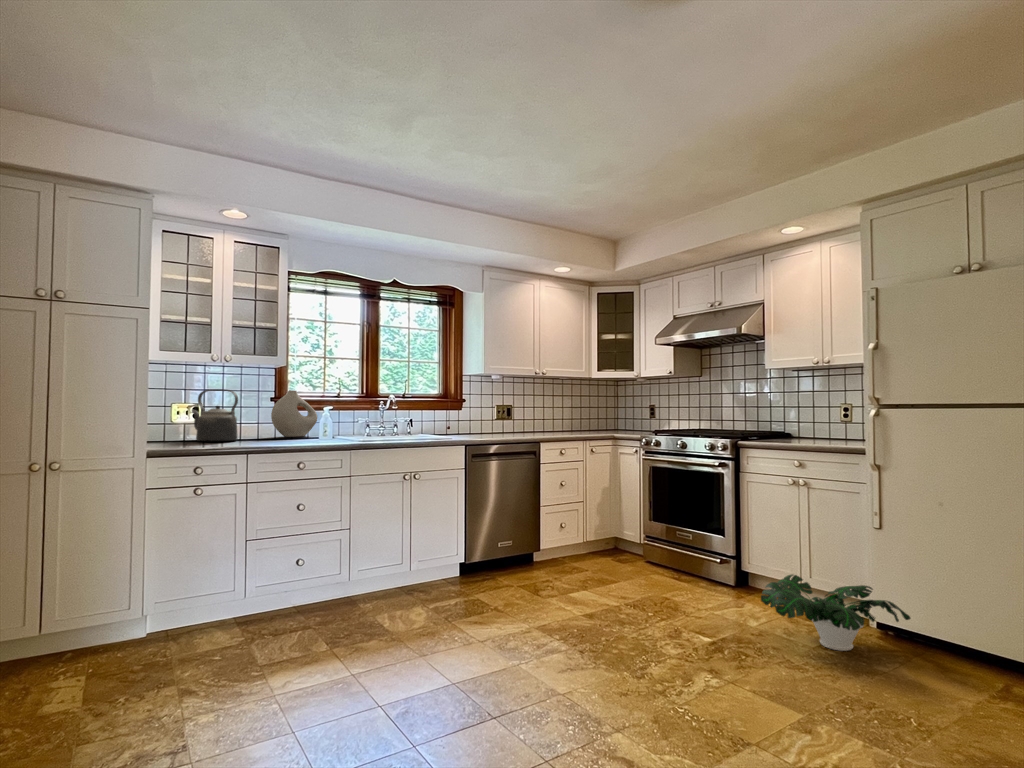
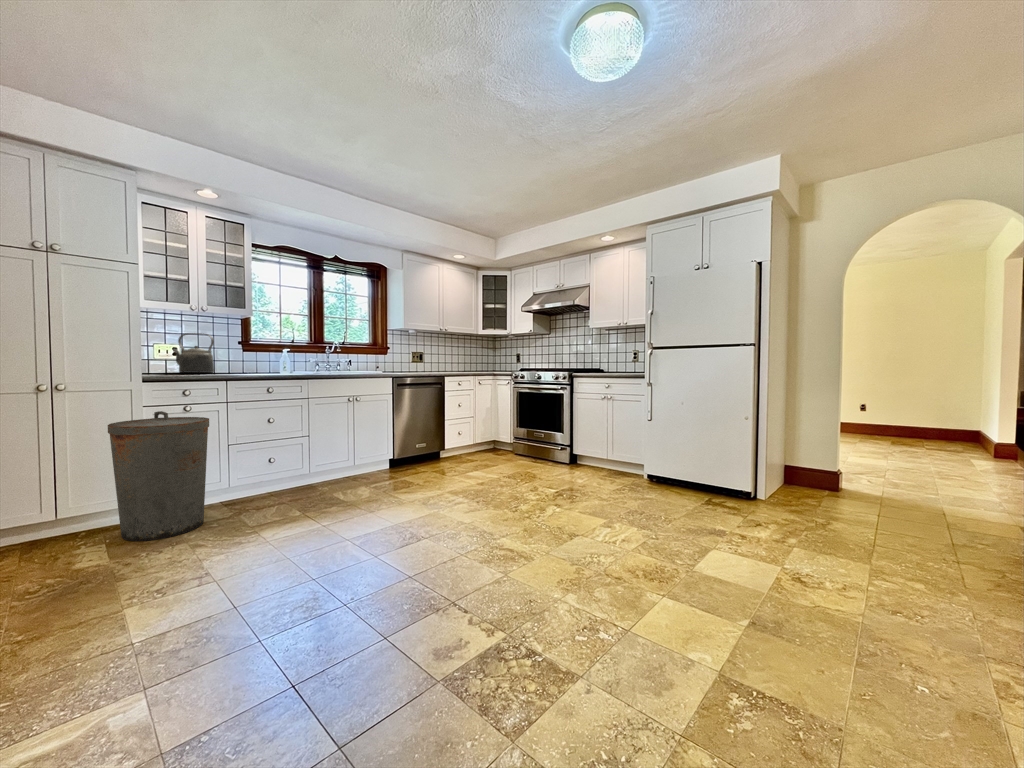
vase: present [271,390,317,437] -> none [240,336,278,371]
trash can: none [99,499,219,677] -> present [108,411,209,541]
potted plant: present [761,575,911,651] -> none [585,450,666,491]

